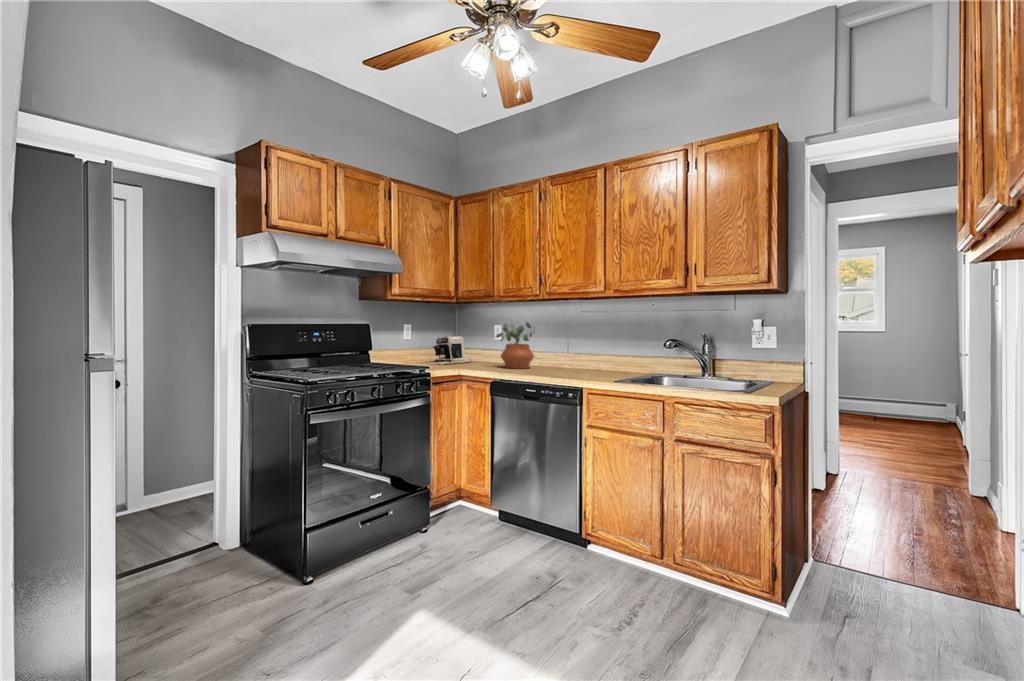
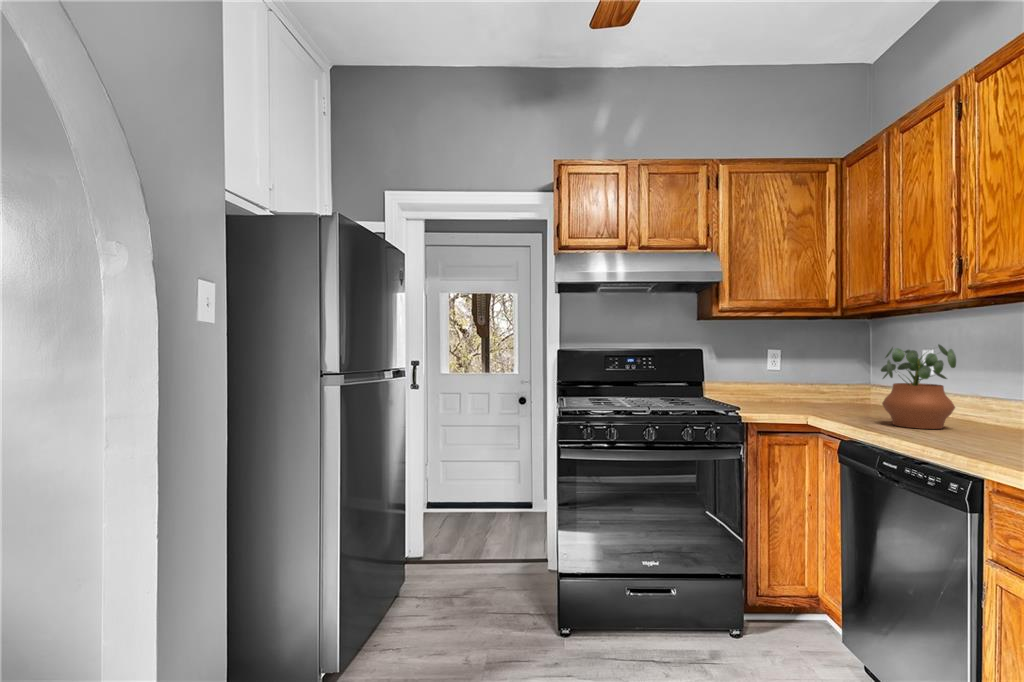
coffee maker: present [433,335,472,365] -> none [778,367,862,411]

